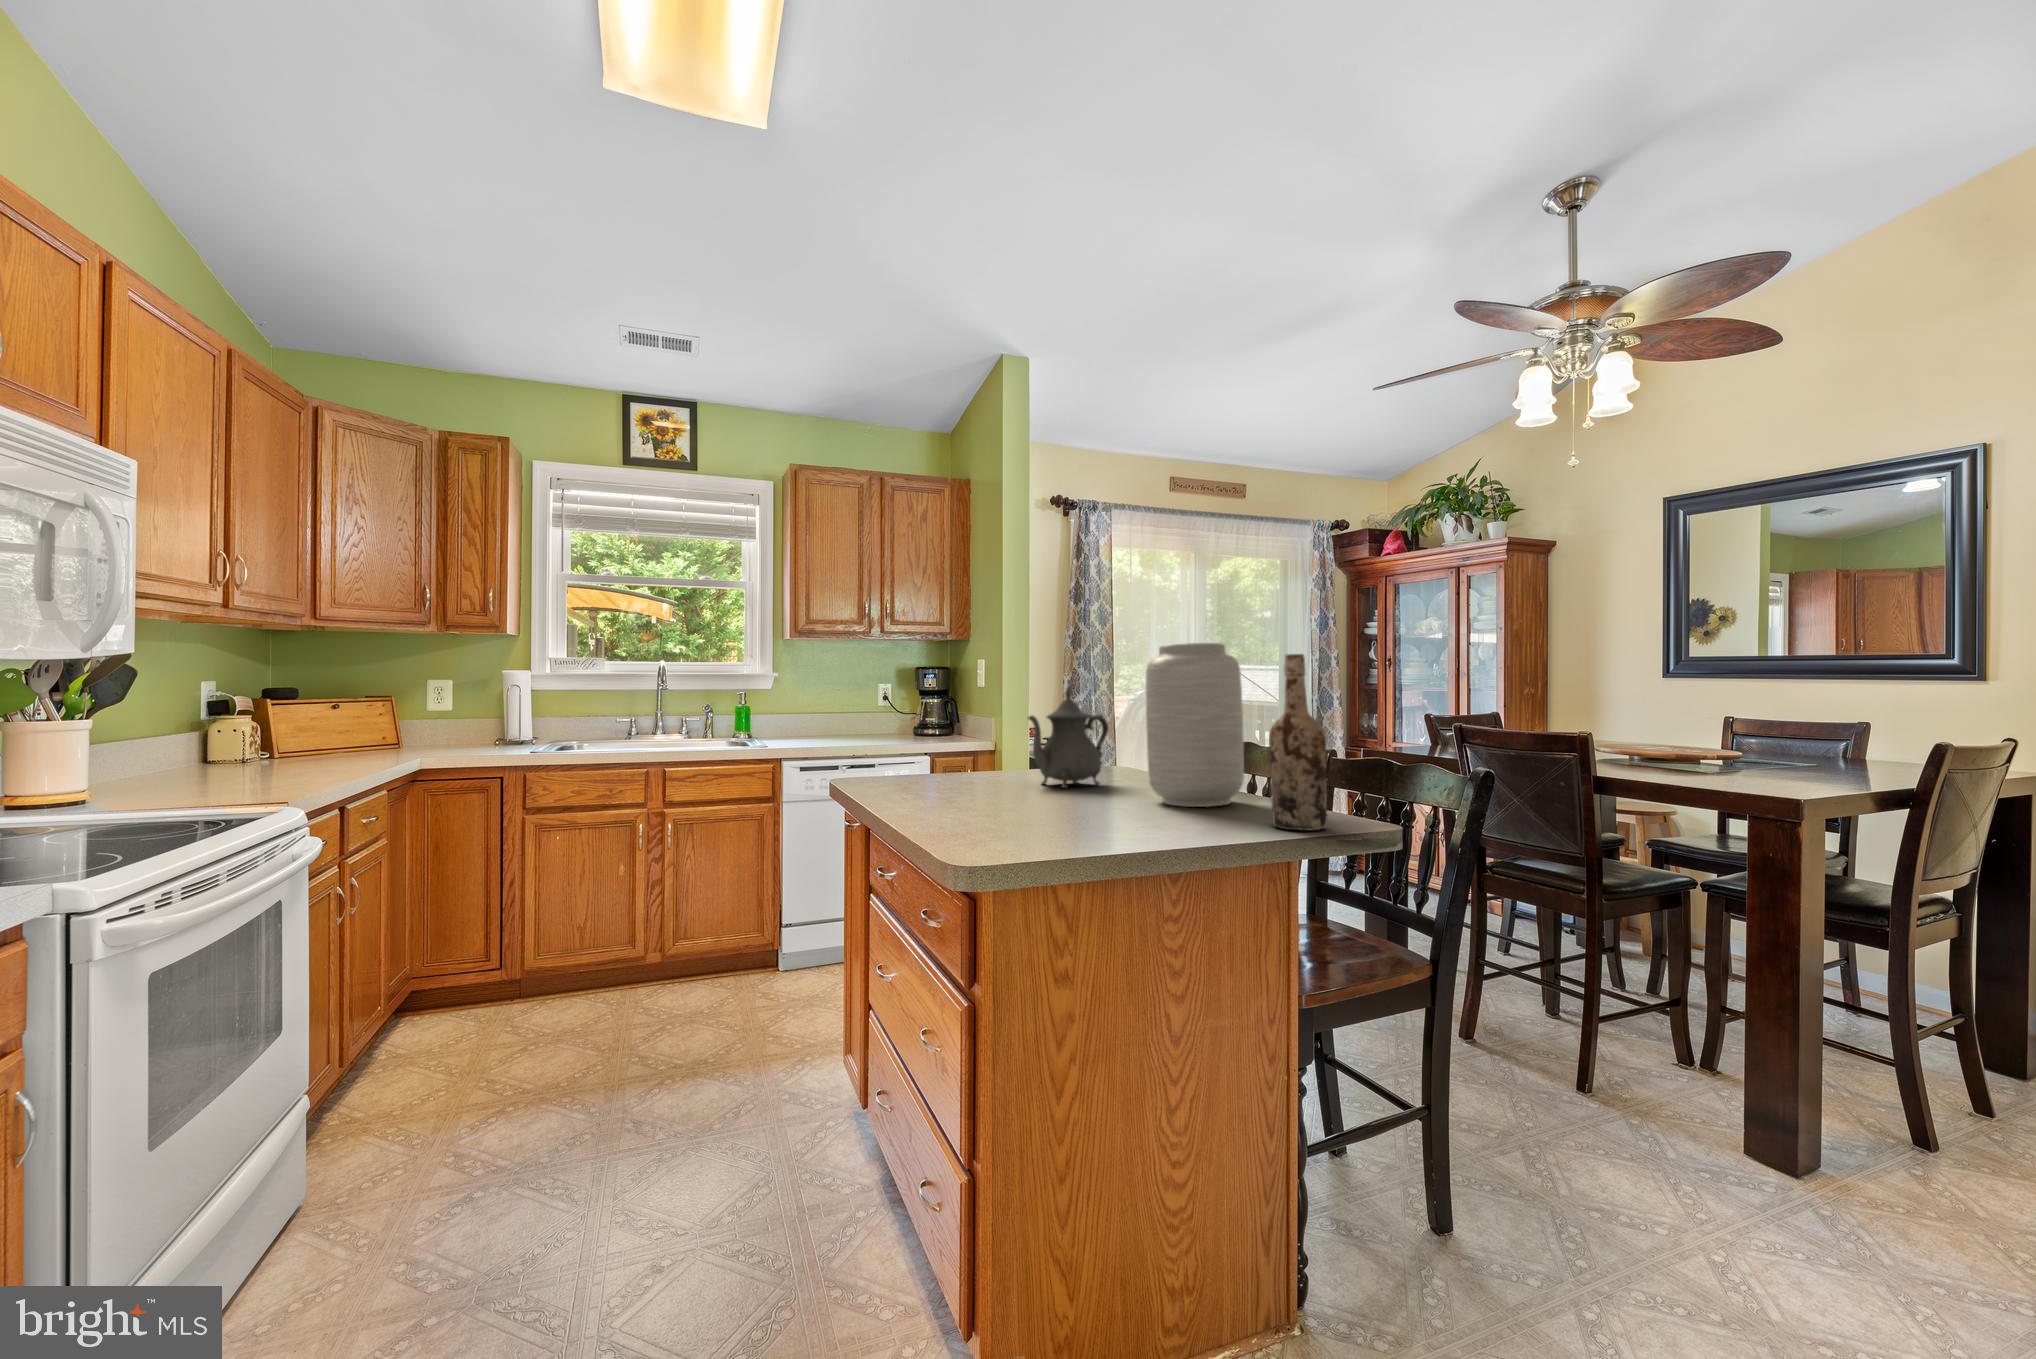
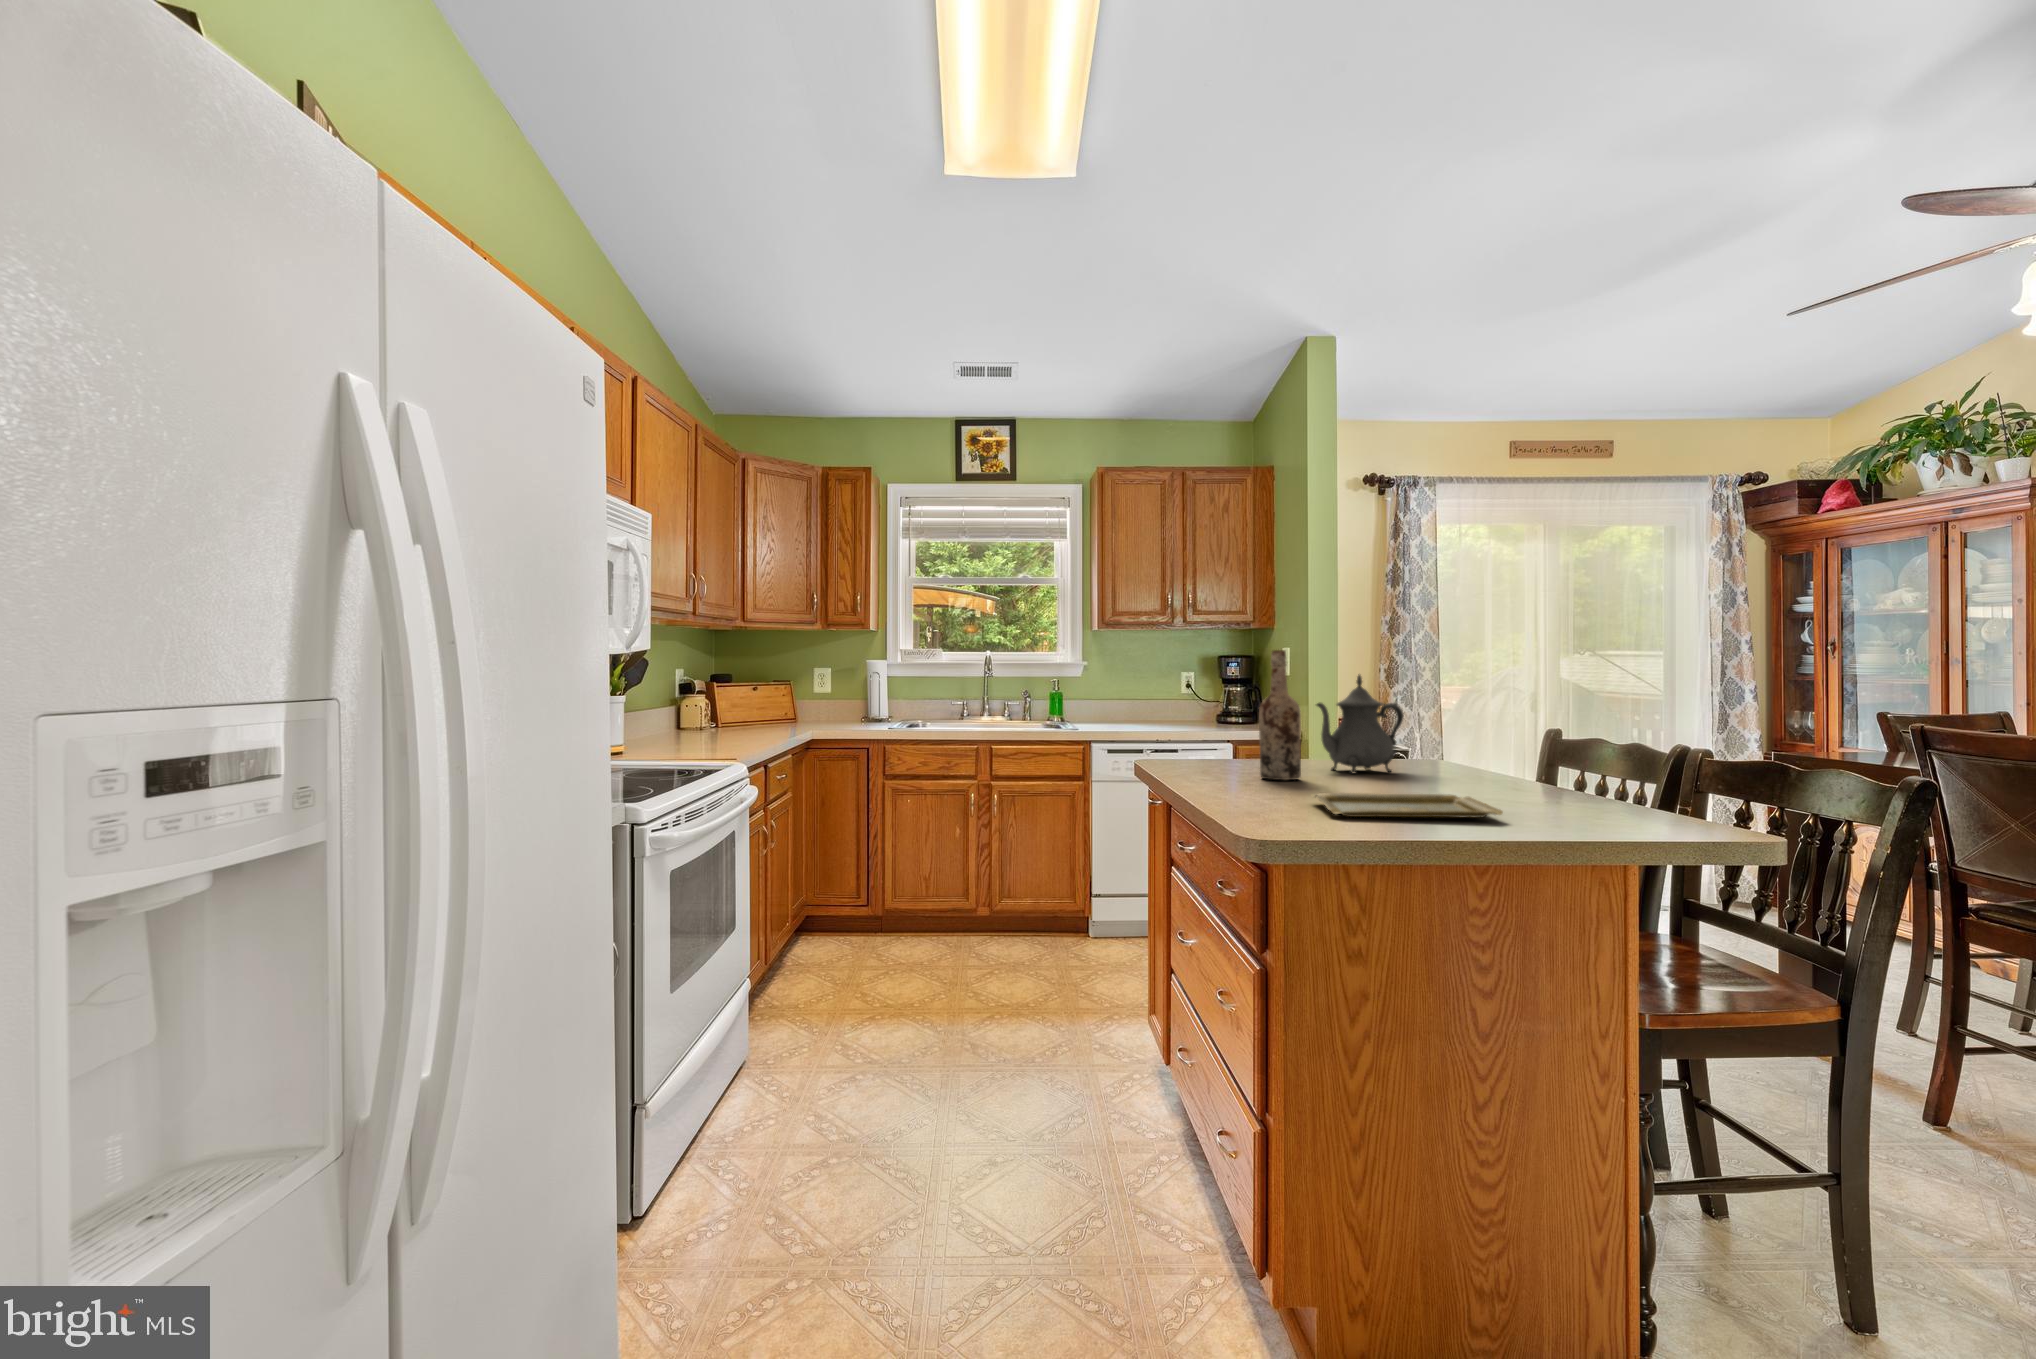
vase: present [1146,643,1244,807] -> none [1434,631,1543,795]
wine bottle: present [1269,654,1327,831] -> present [1259,650,1301,780]
tray: none [1039,811,1232,845] -> present [1314,793,1503,817]

